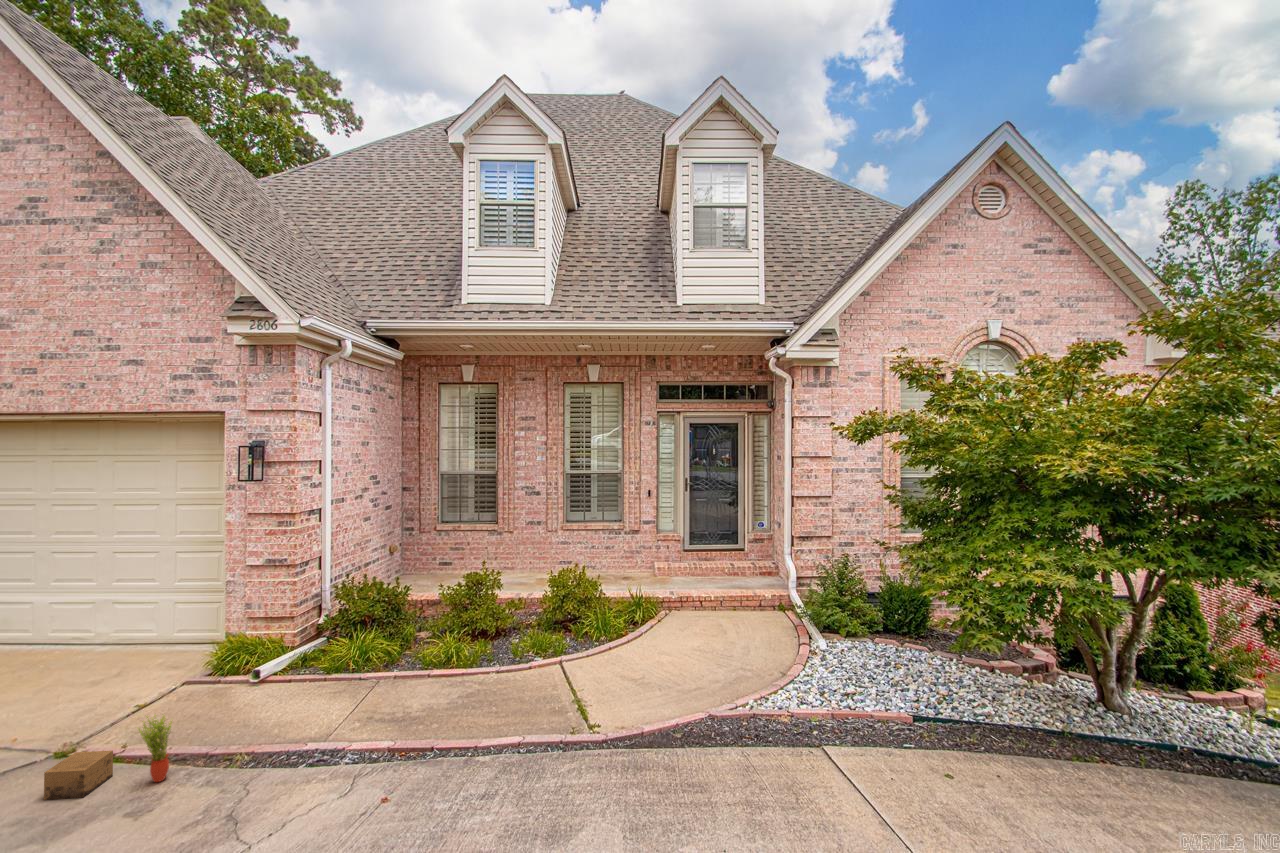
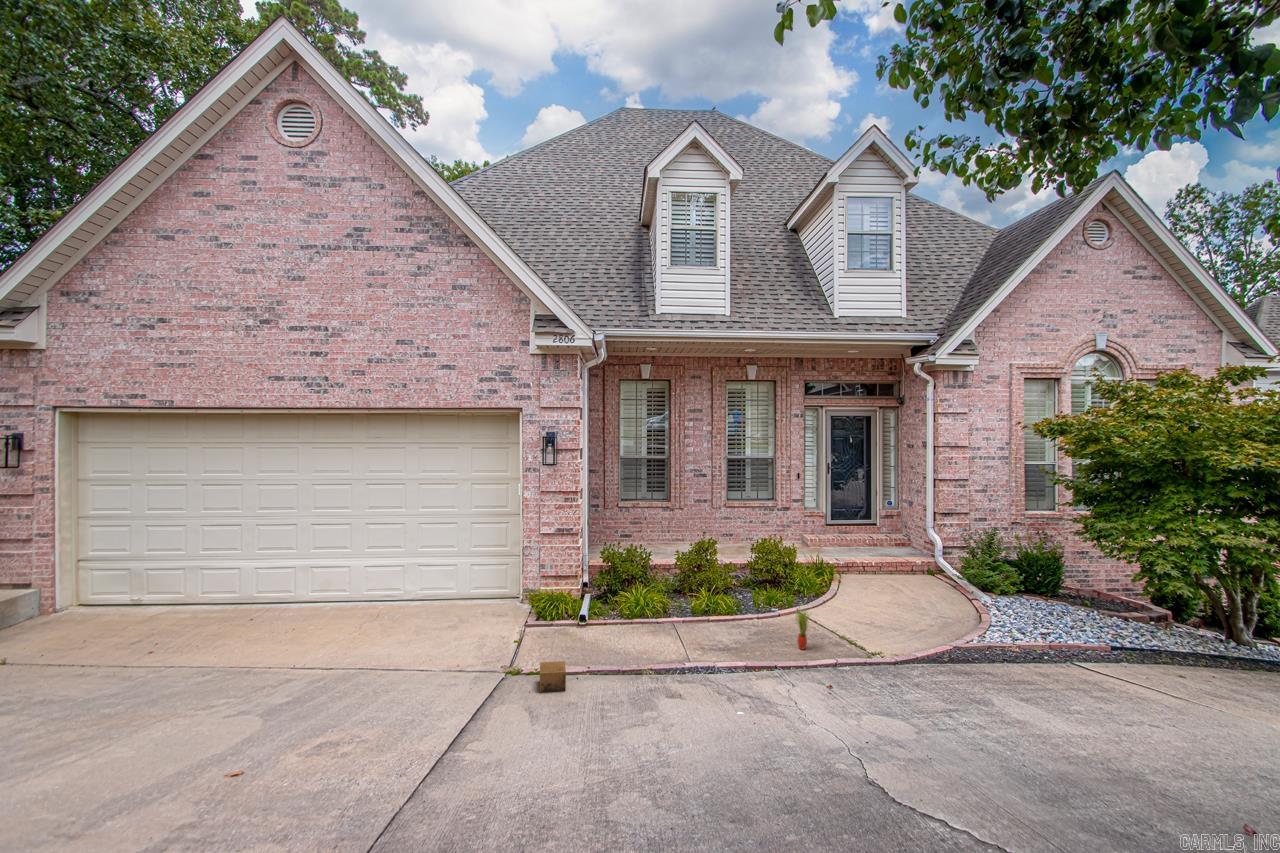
potted plant: present [139,715,172,782] -> present [796,609,809,650]

